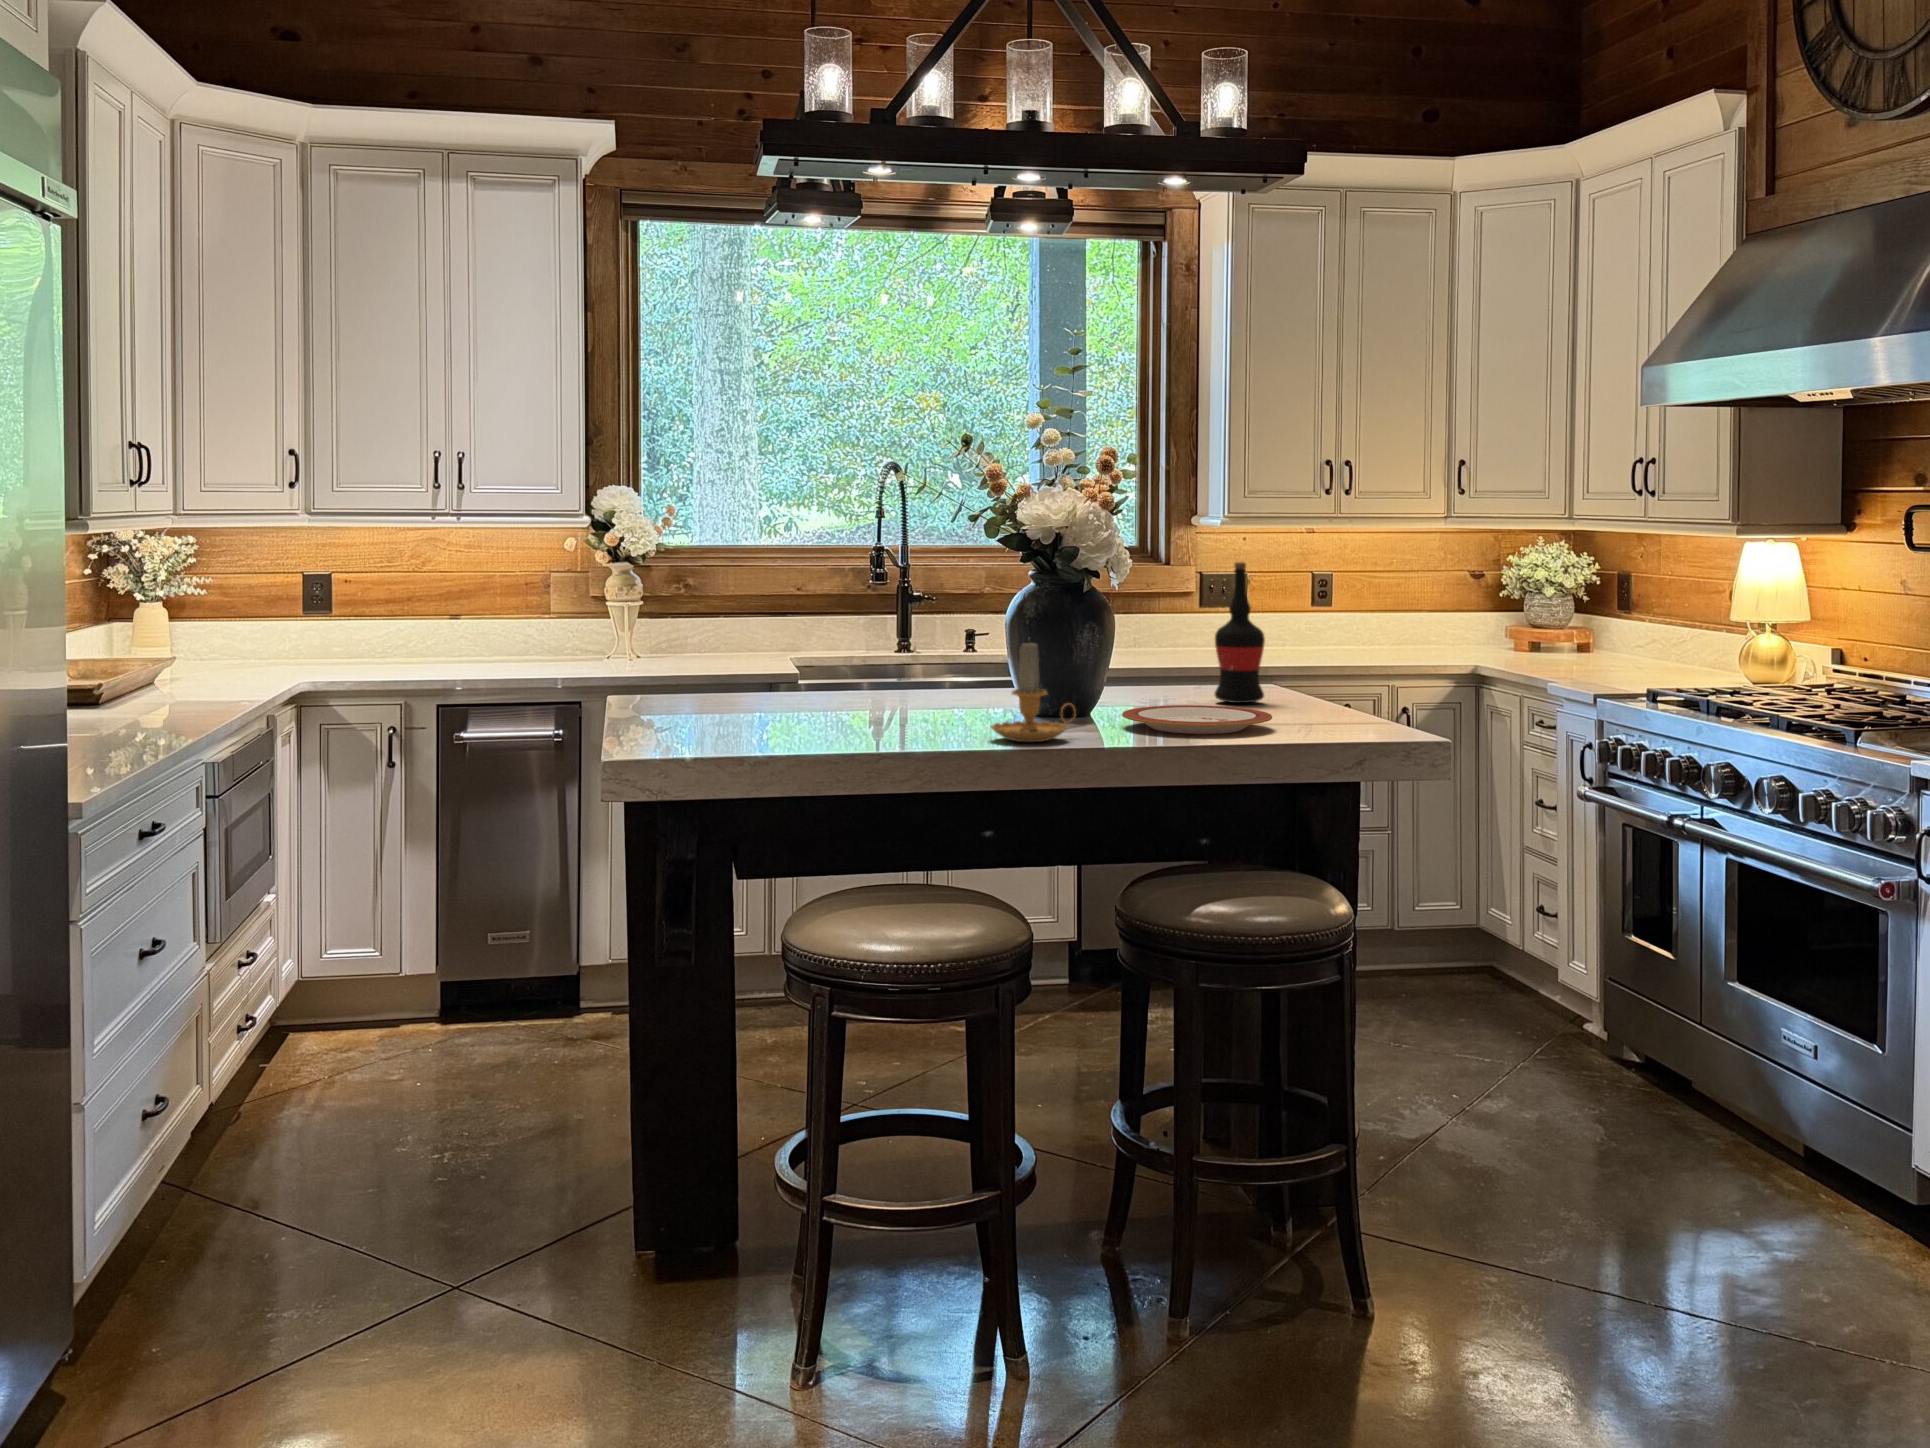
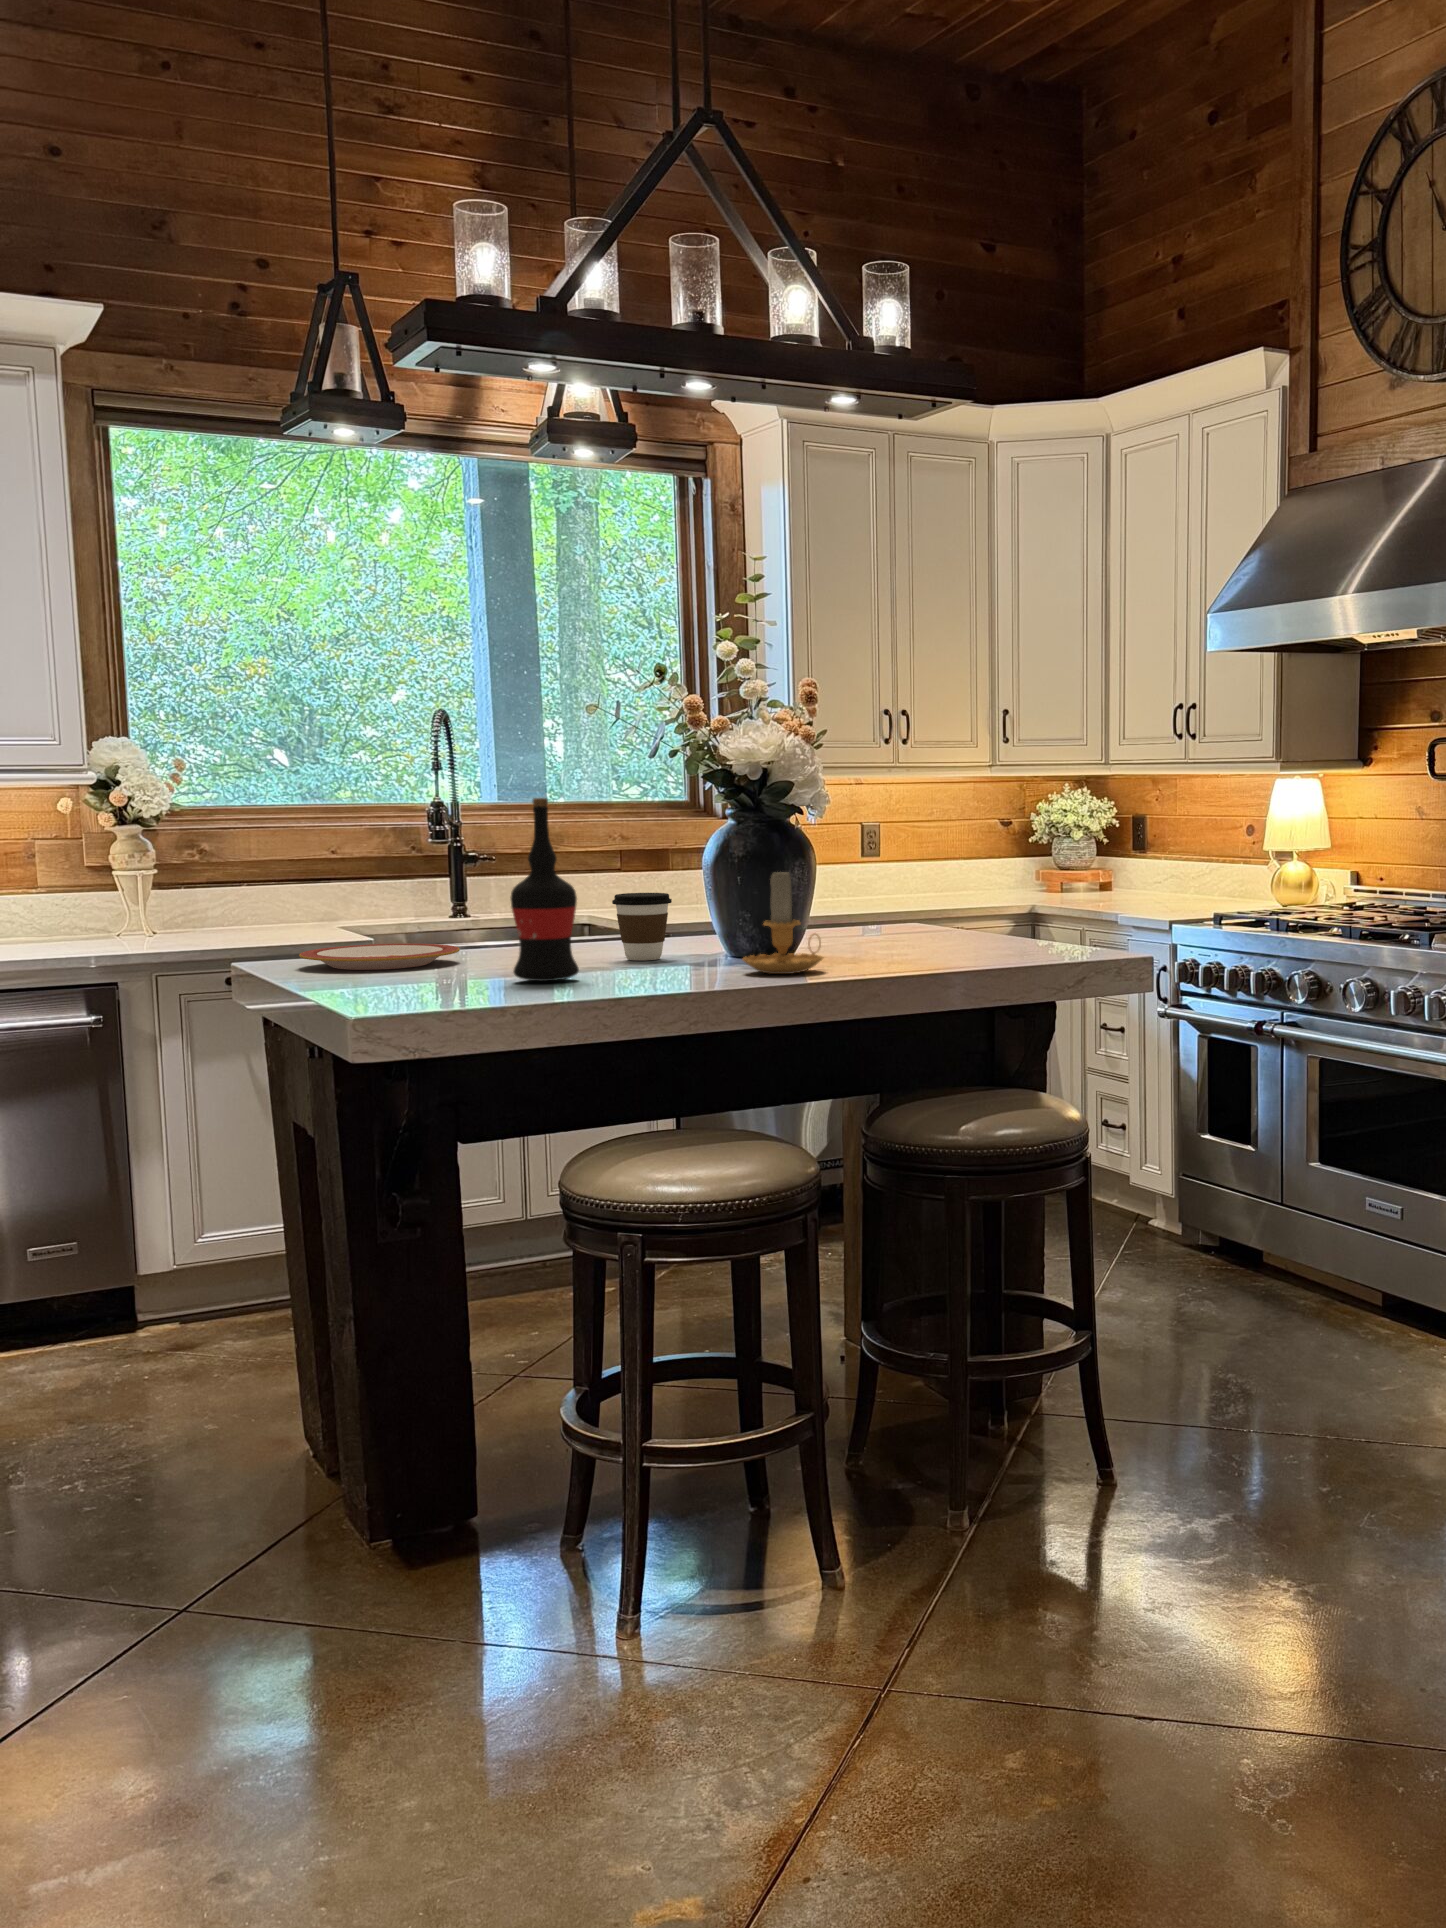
wine bottle: present [1215,562,1265,703] -> present [510,798,579,981]
coffee cup: none [914,653,969,718] -> present [612,893,672,960]
plate: present [1122,705,1272,734] -> present [299,944,460,970]

